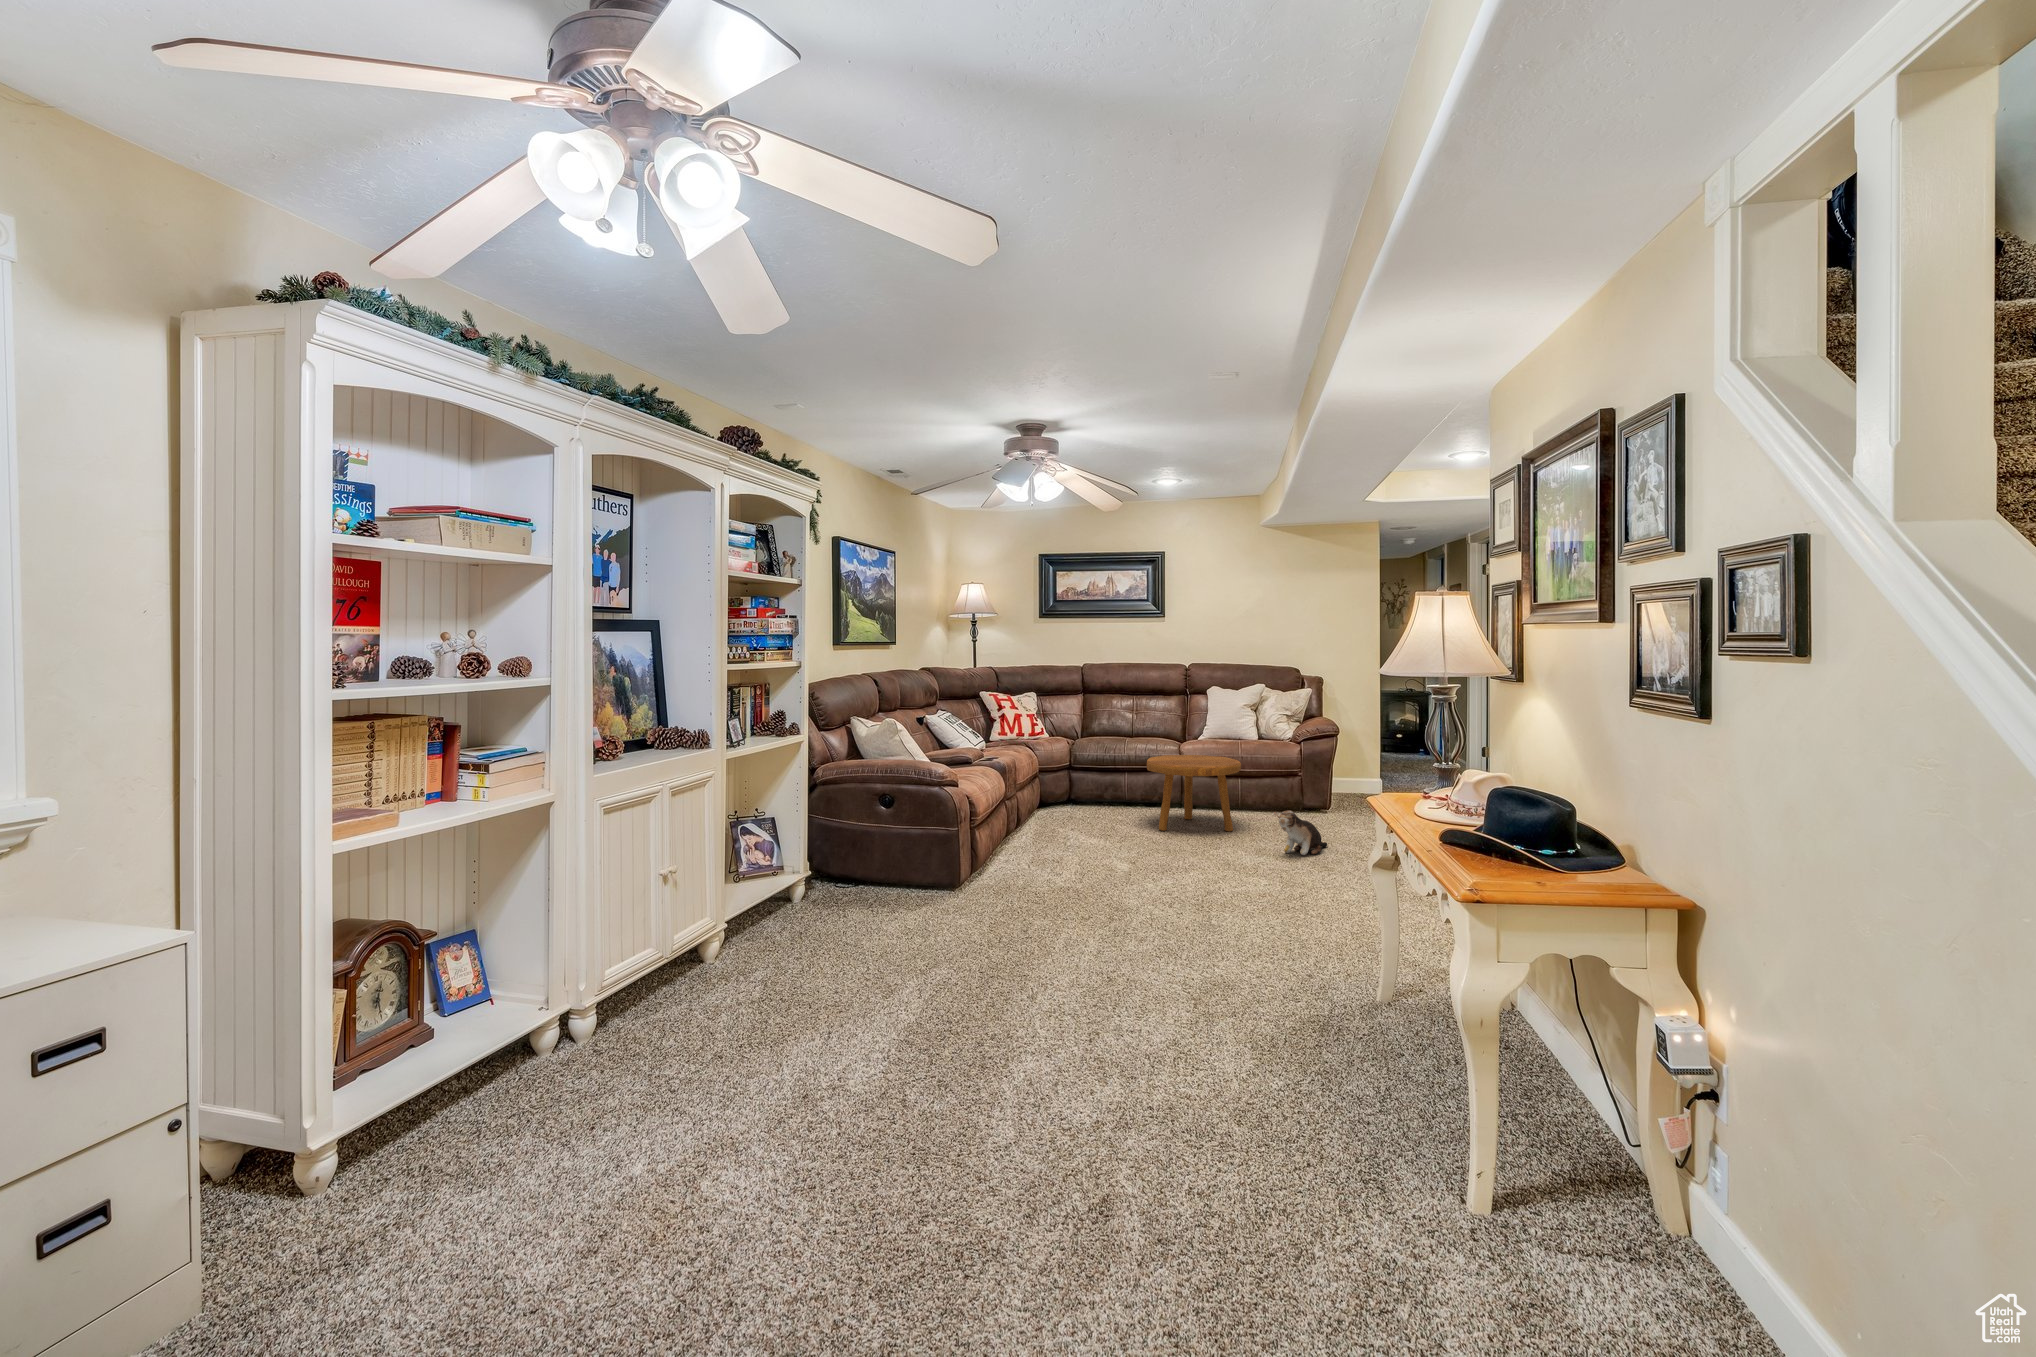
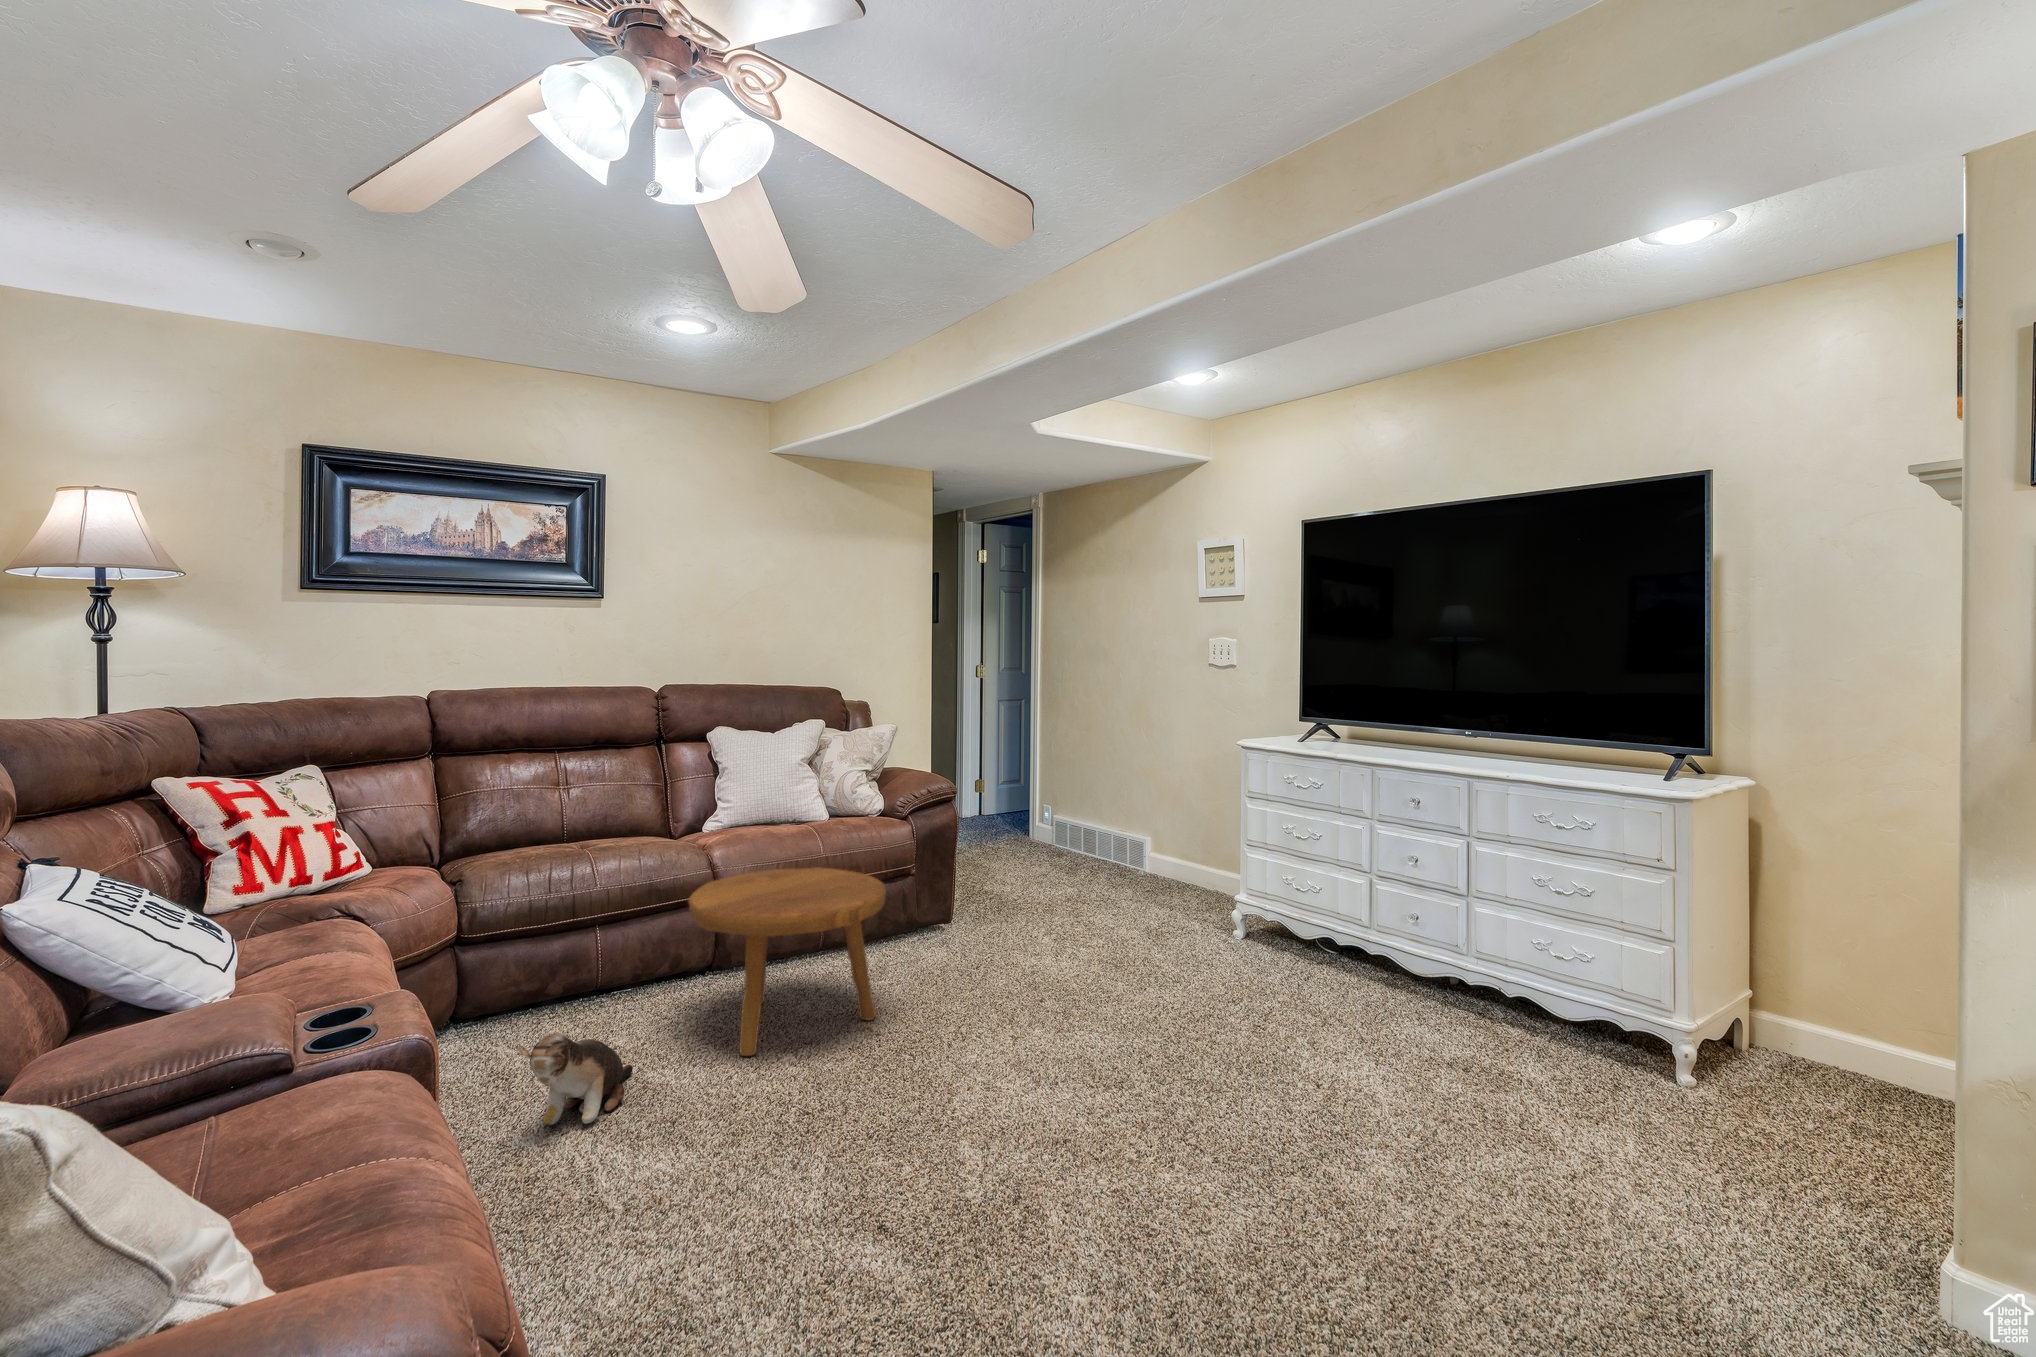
plush toy: present [1274,810,1327,855] -> present [518,1032,633,1125]

